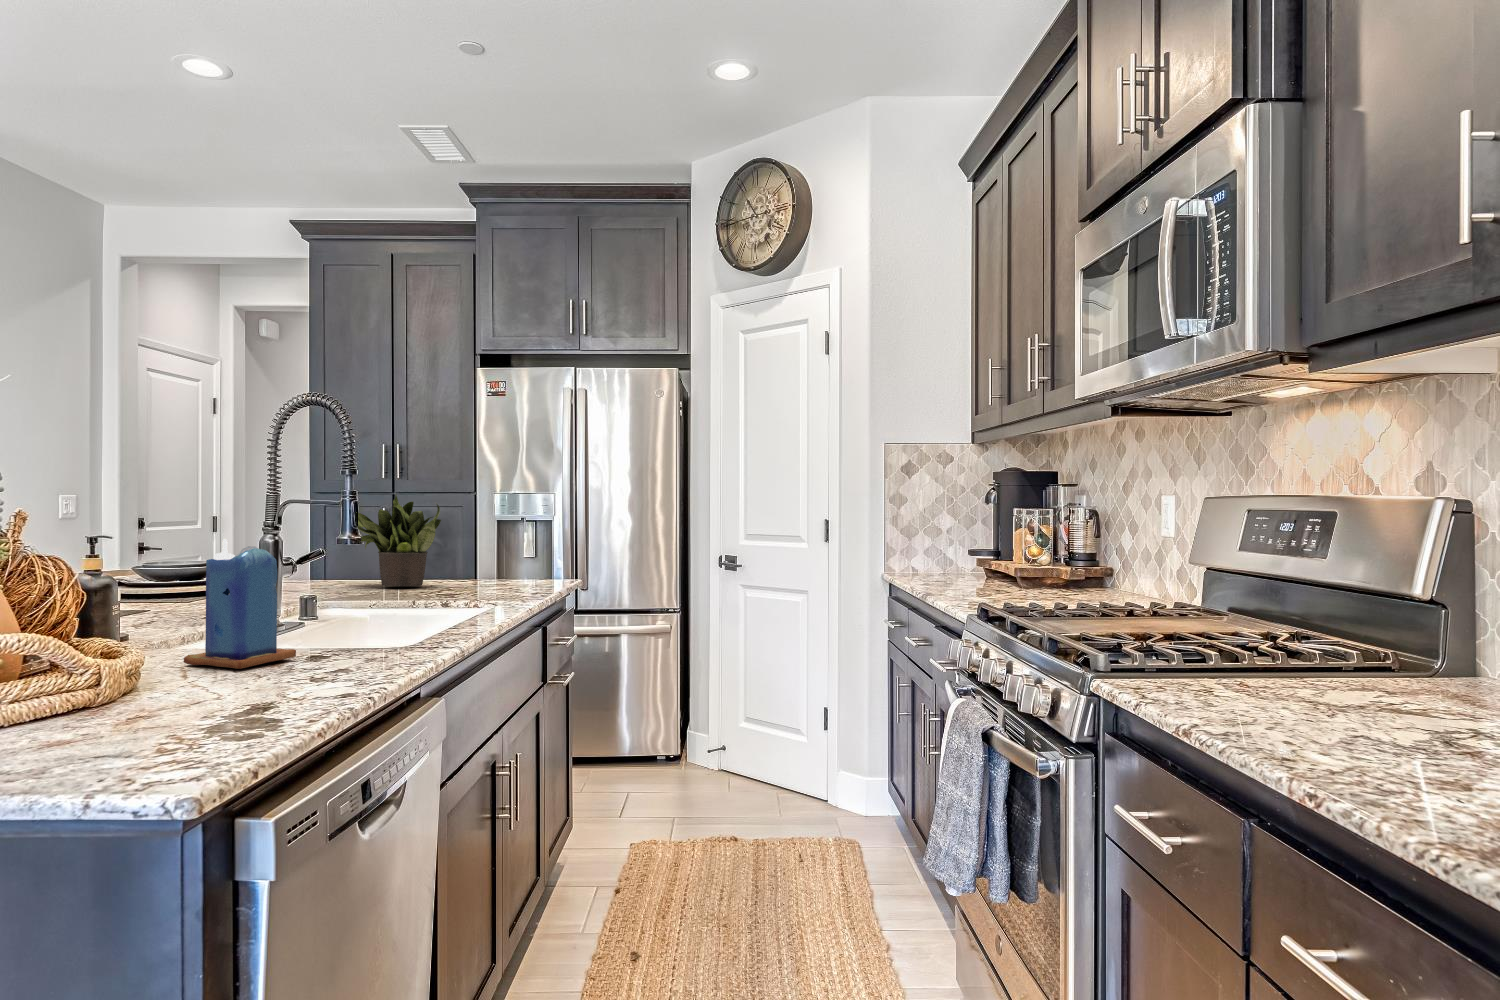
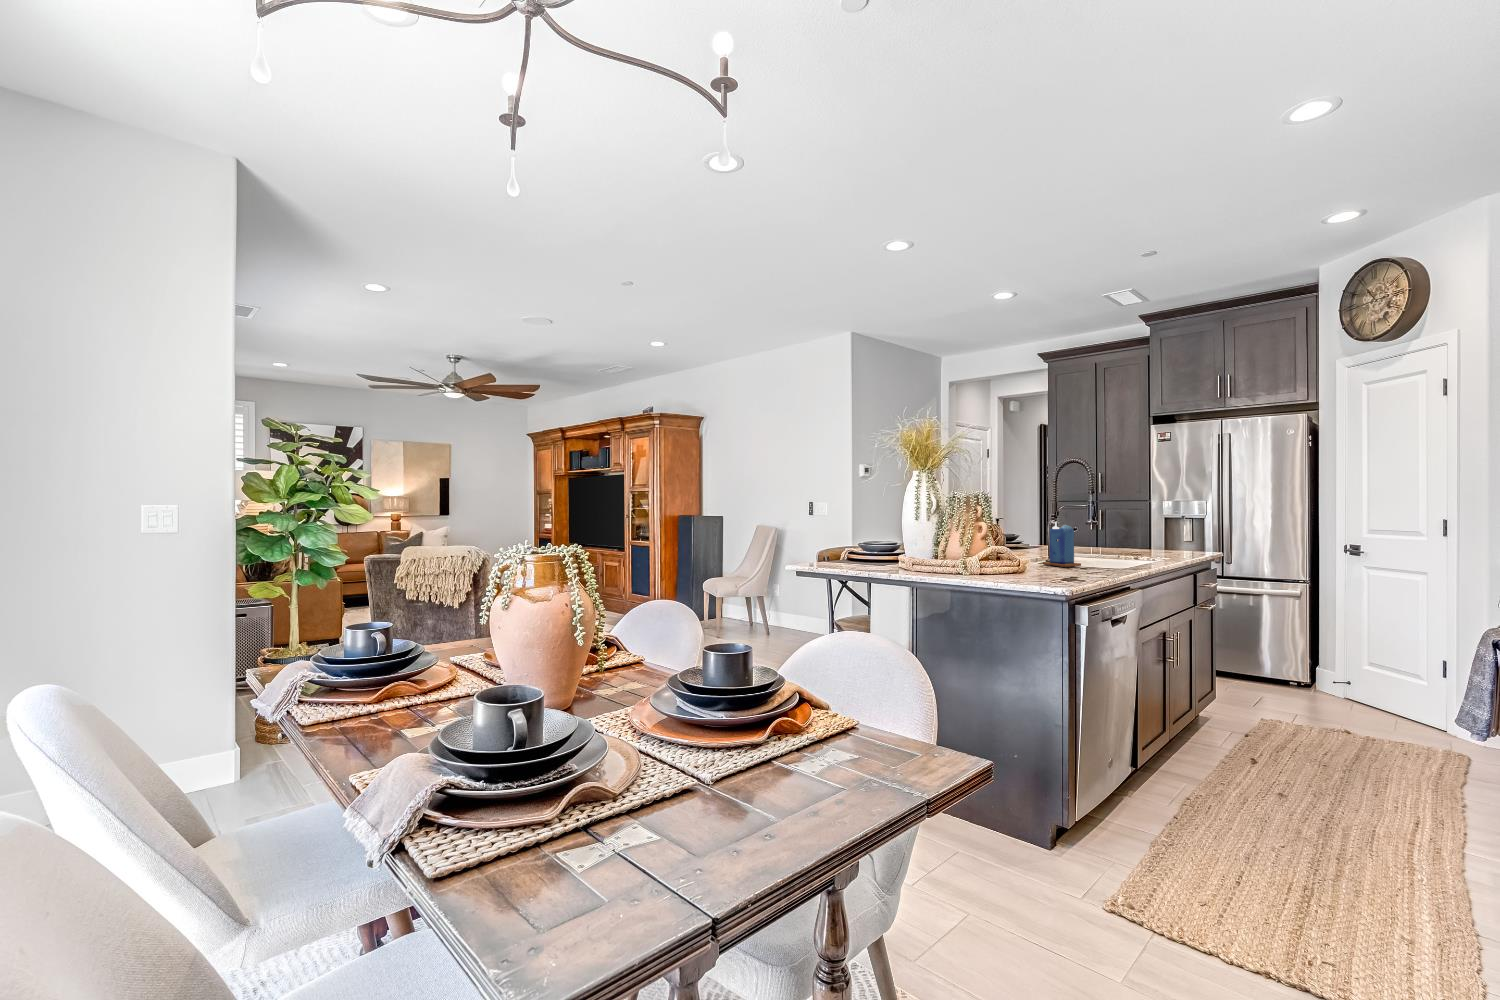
potted plant: present [356,495,441,586] -> none [1082,503,1133,551]

